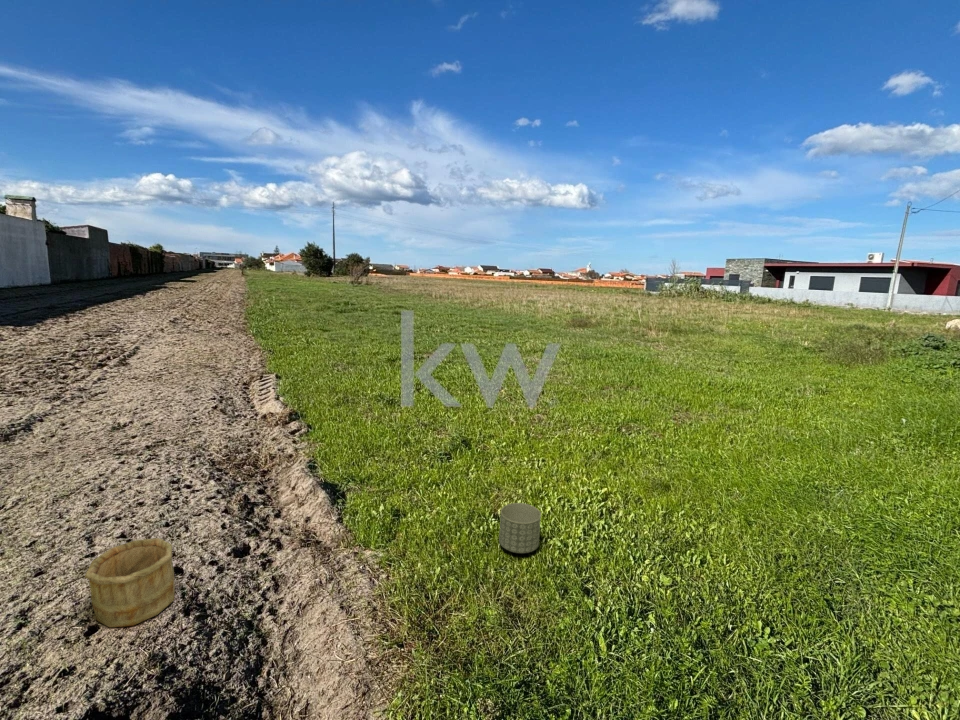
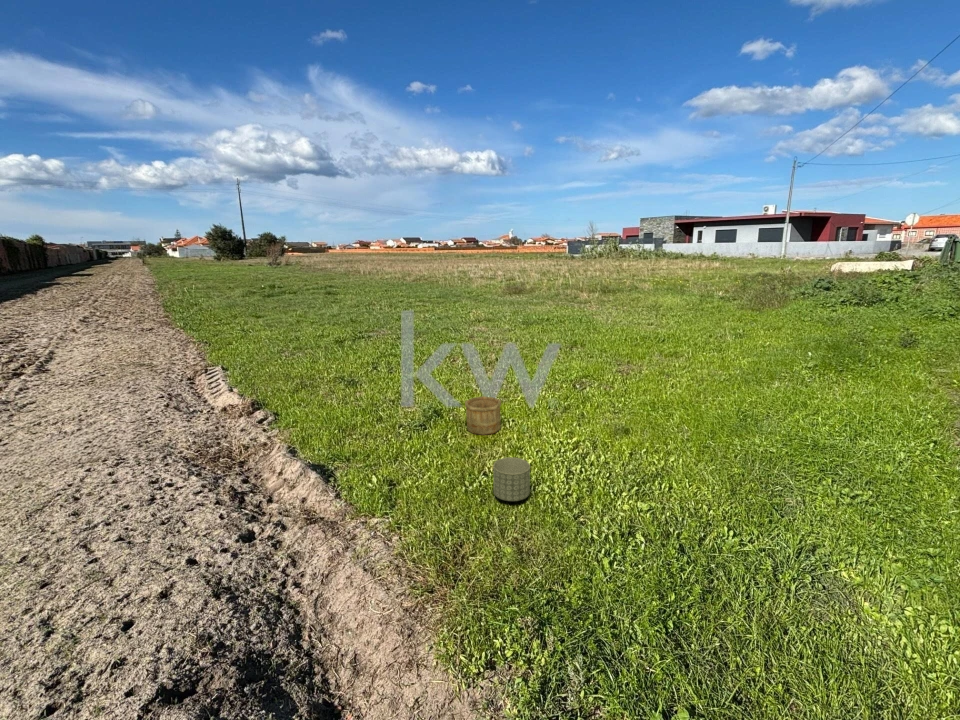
wooden bucket: present [85,538,175,627] -> present [465,396,501,435]

